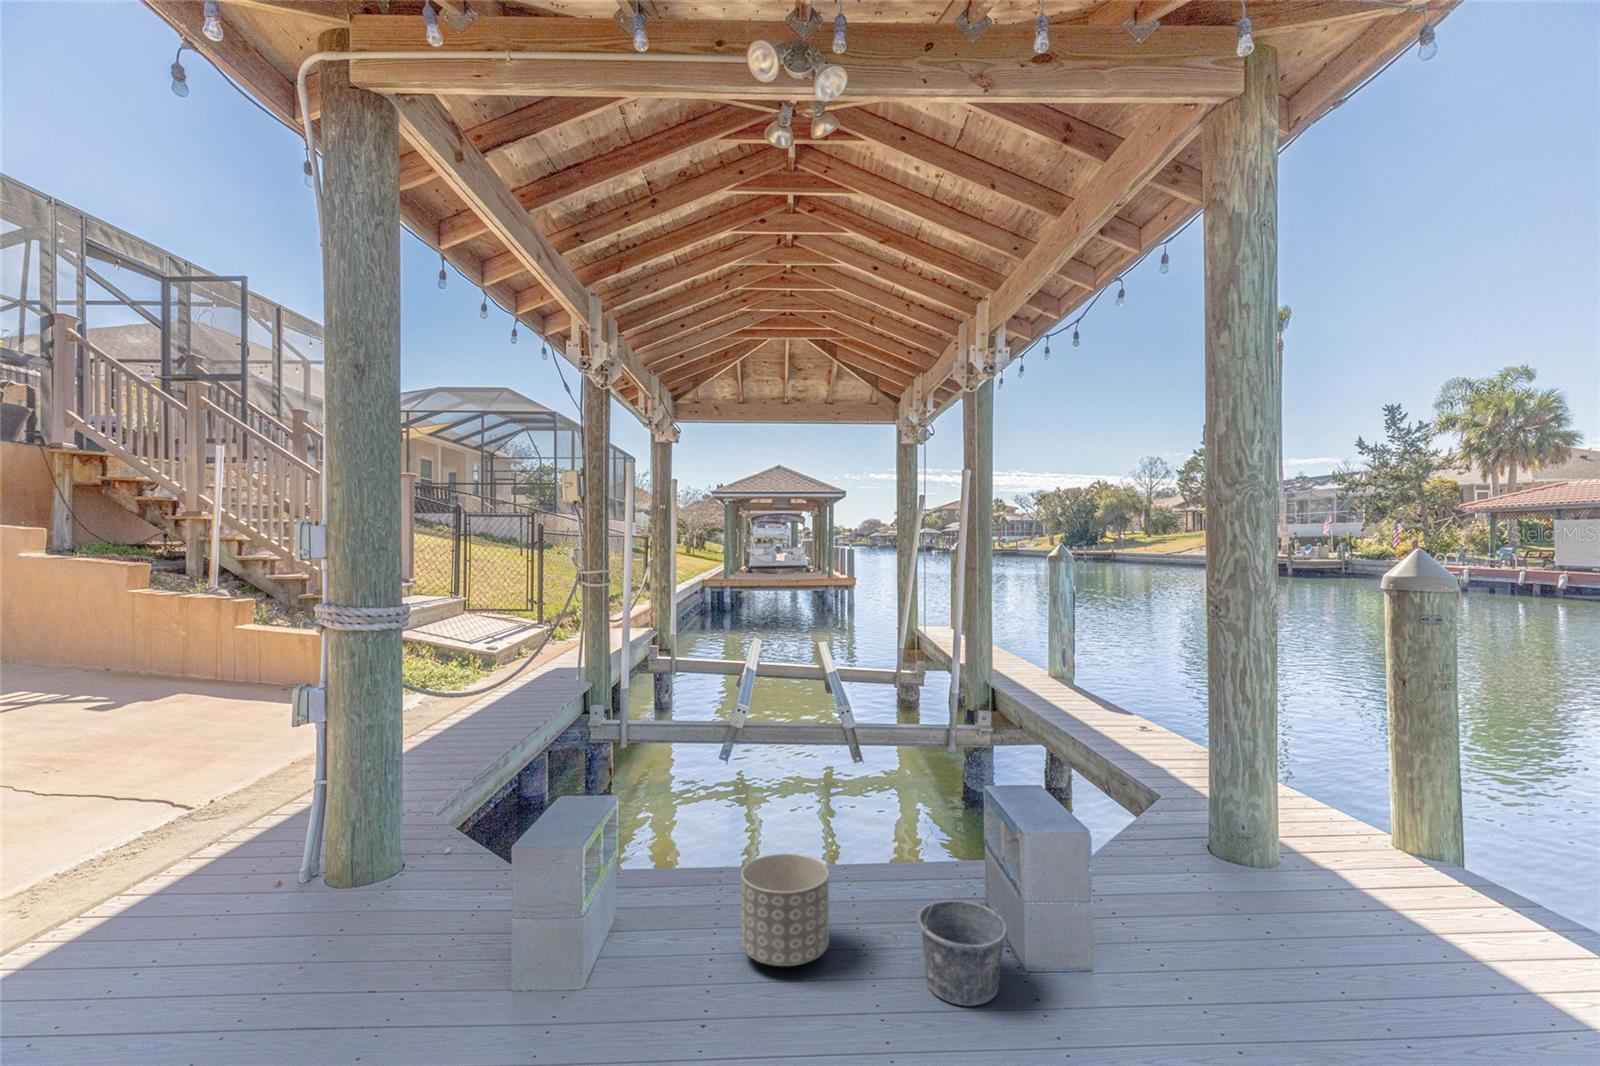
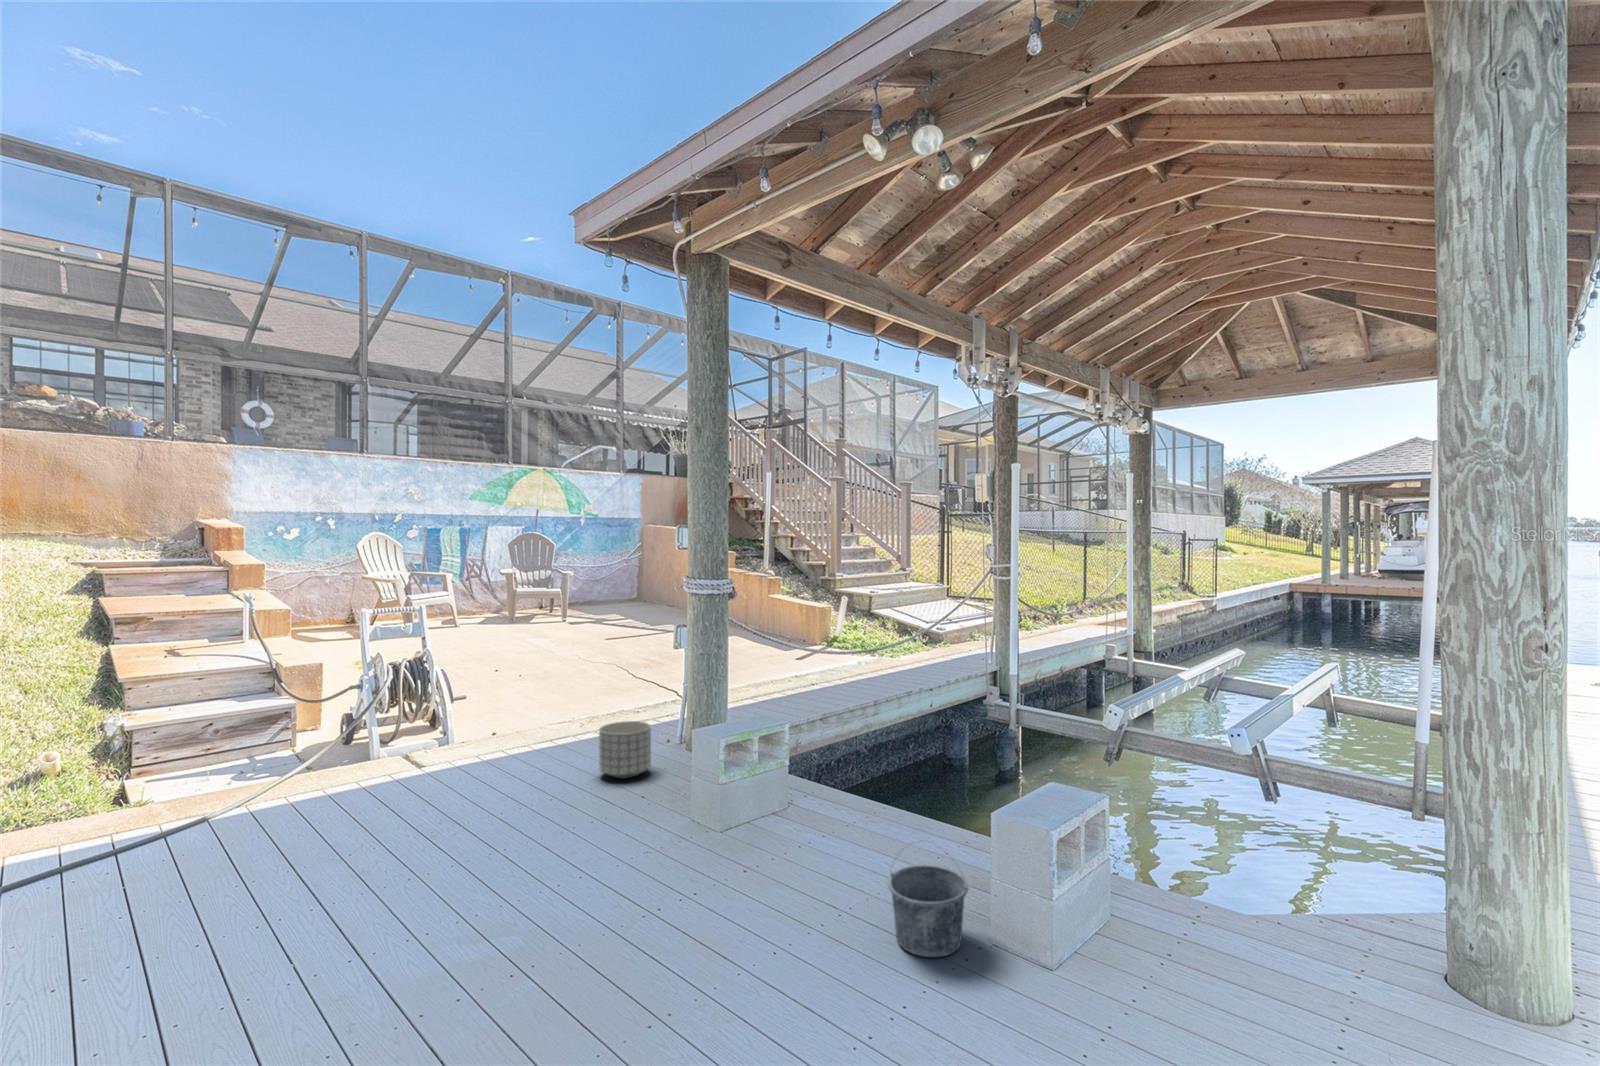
planter: present [741,854,829,966] -> present [599,721,651,779]

